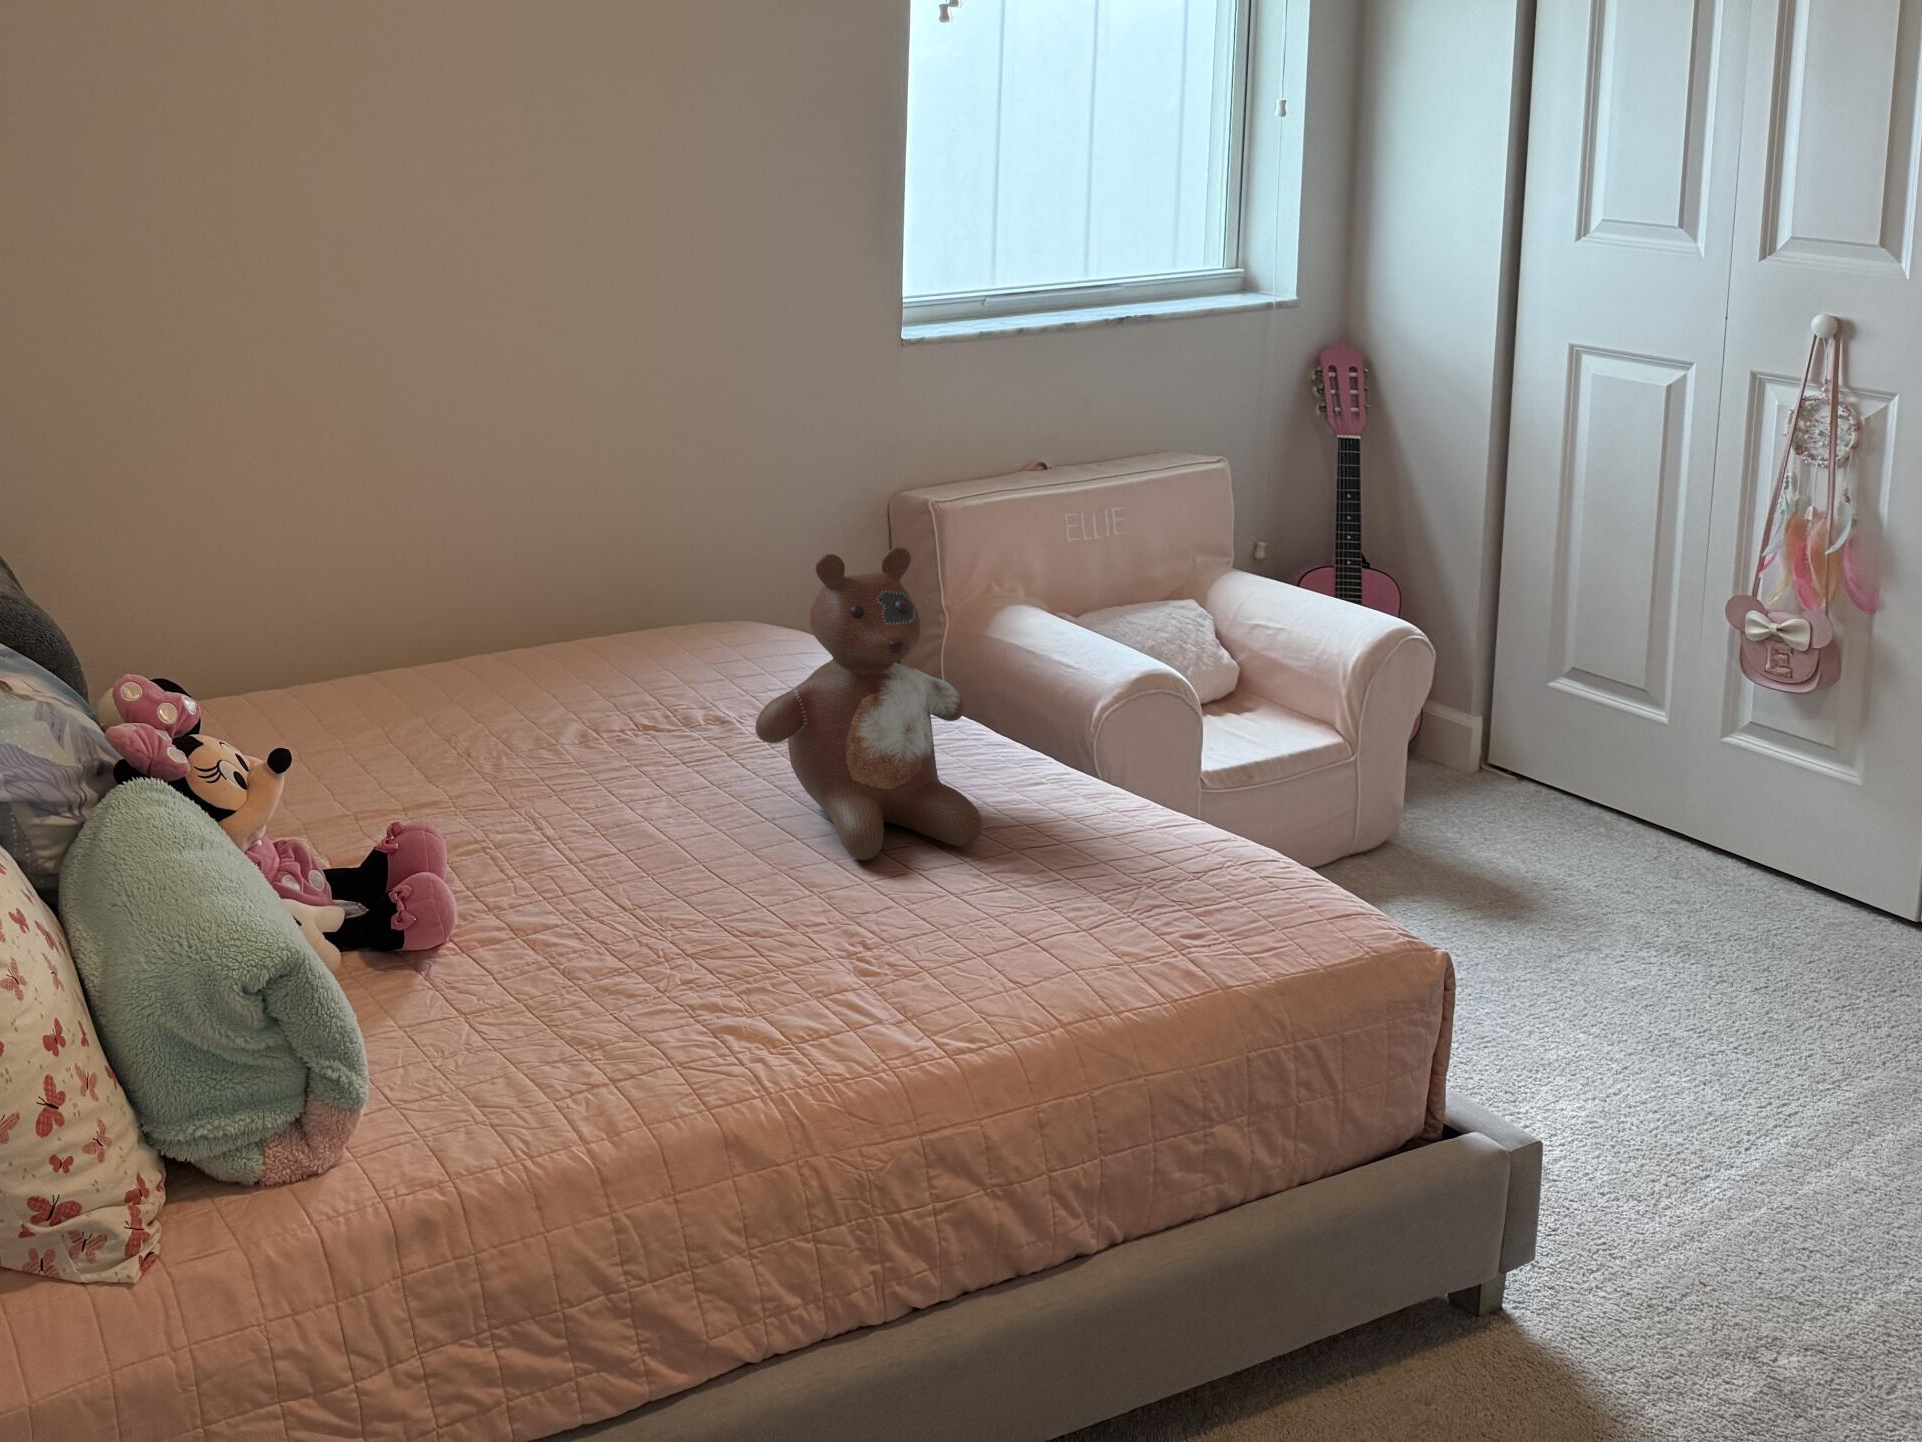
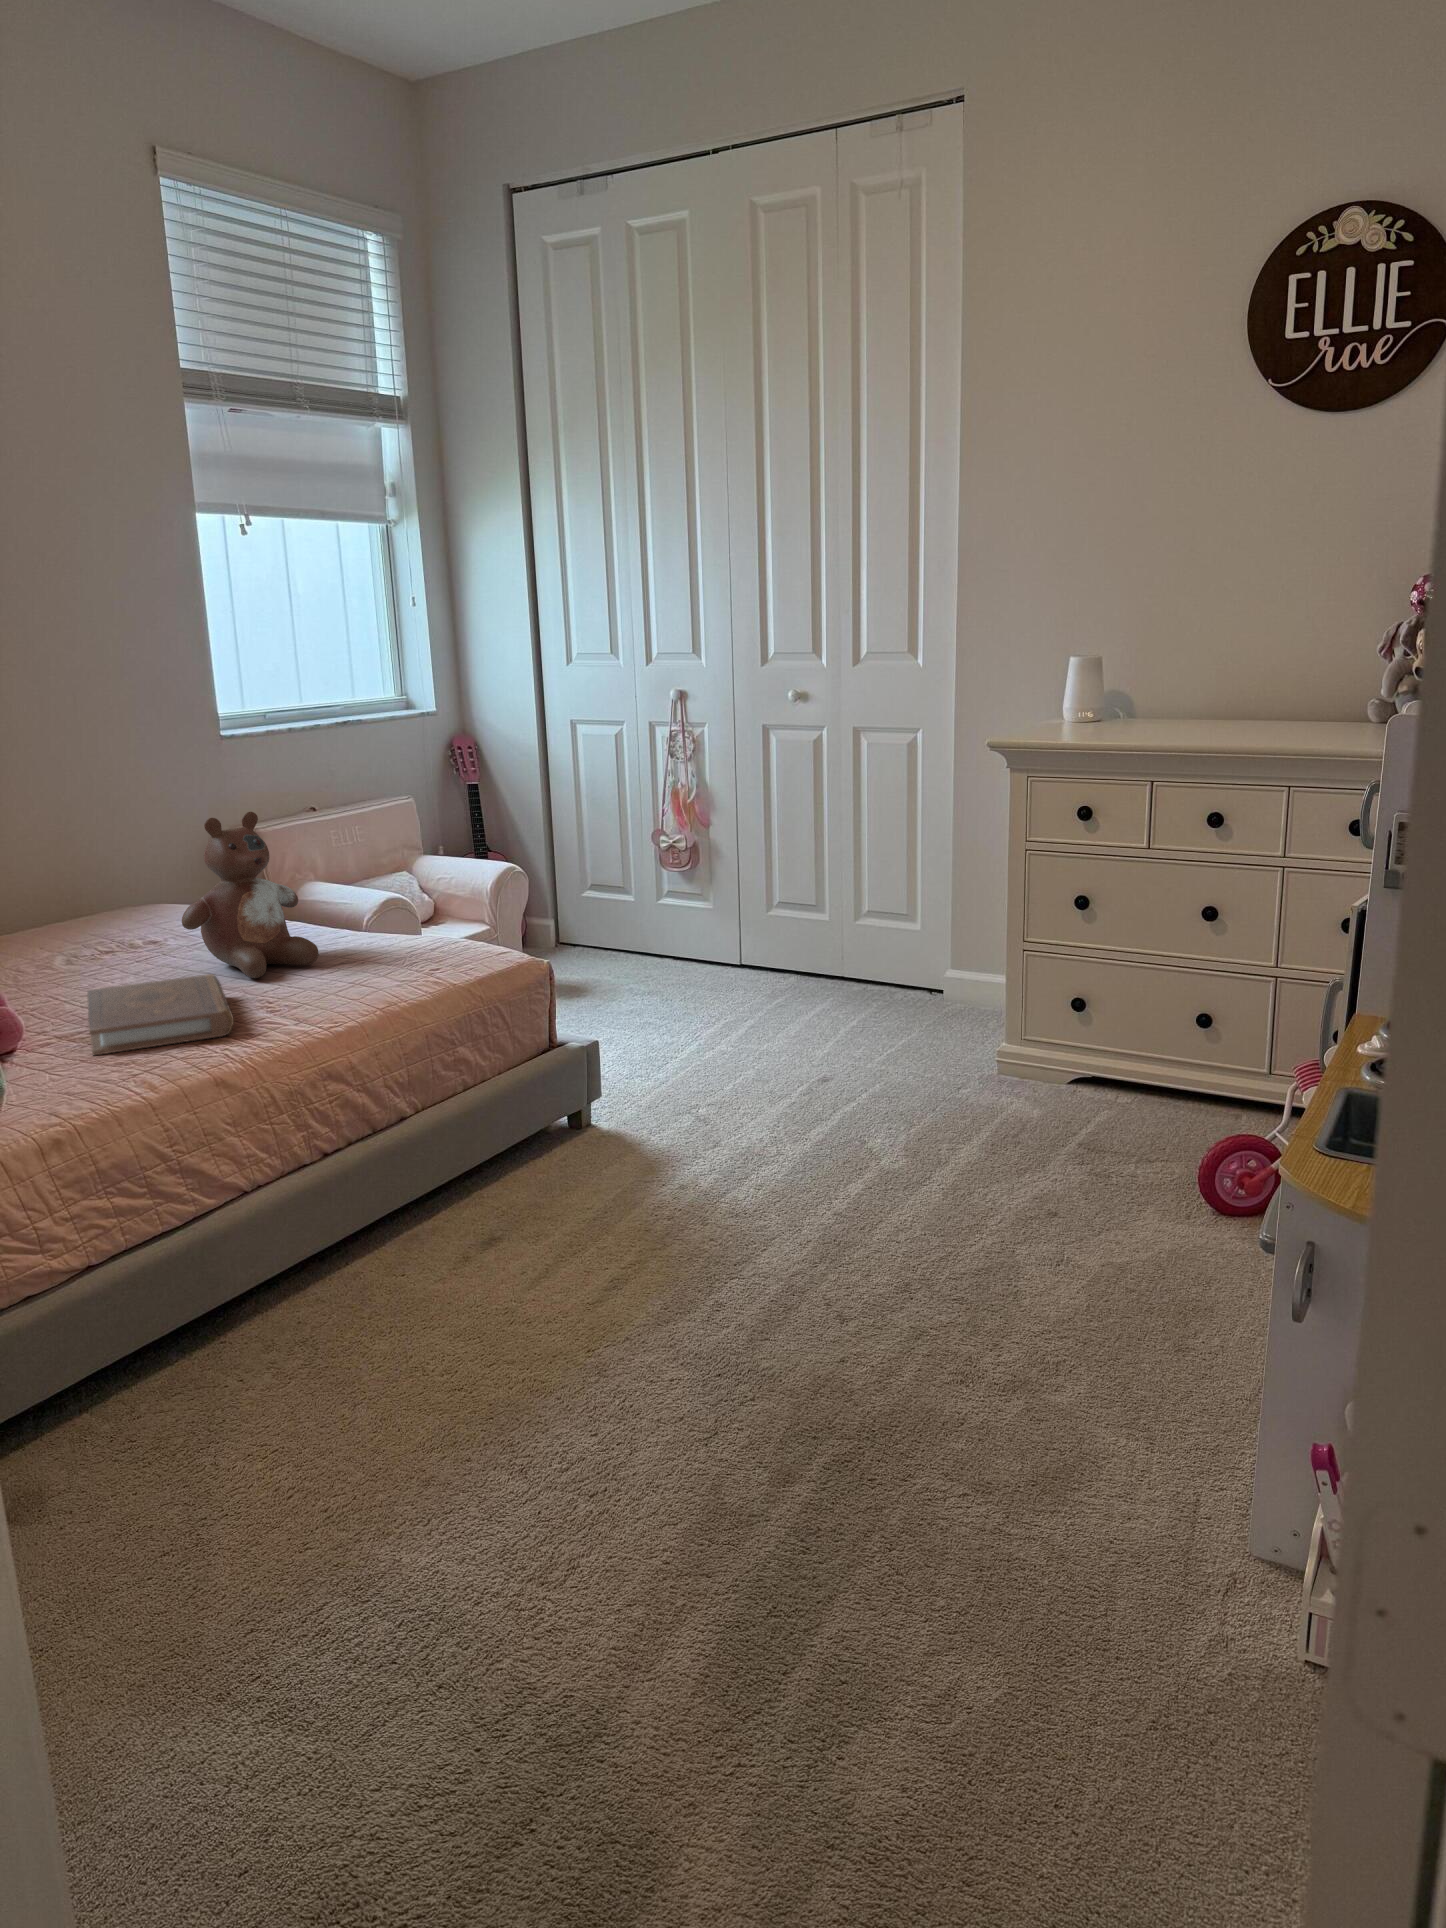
book: none [545,838,792,1018] -> present [87,974,234,1055]

